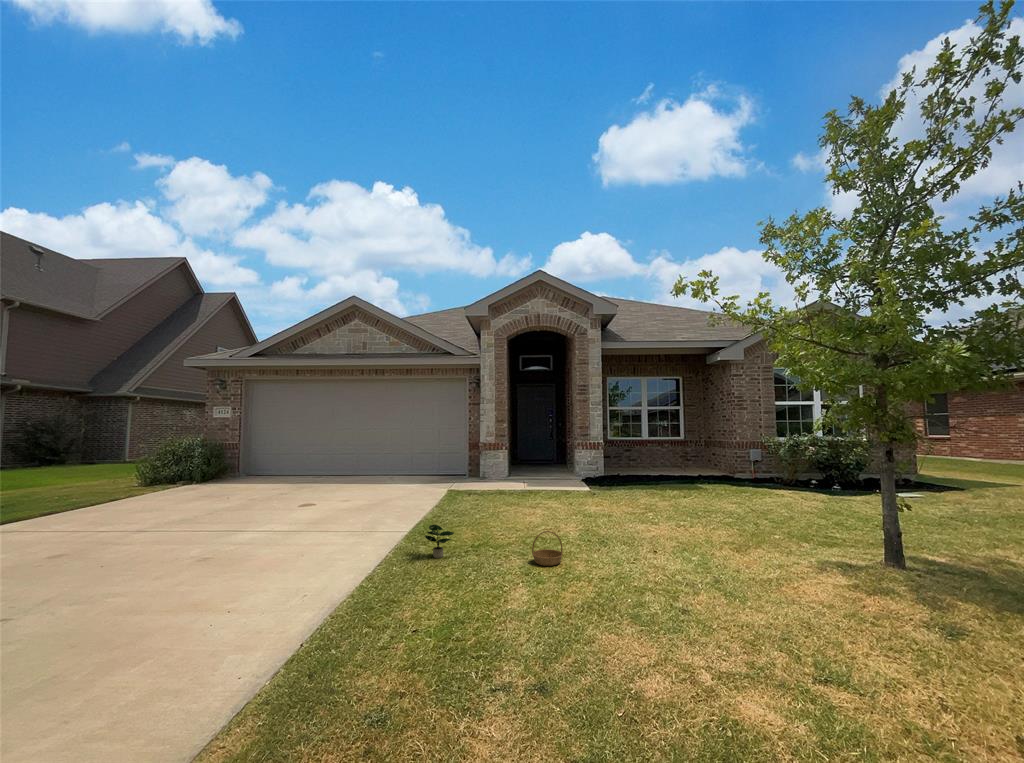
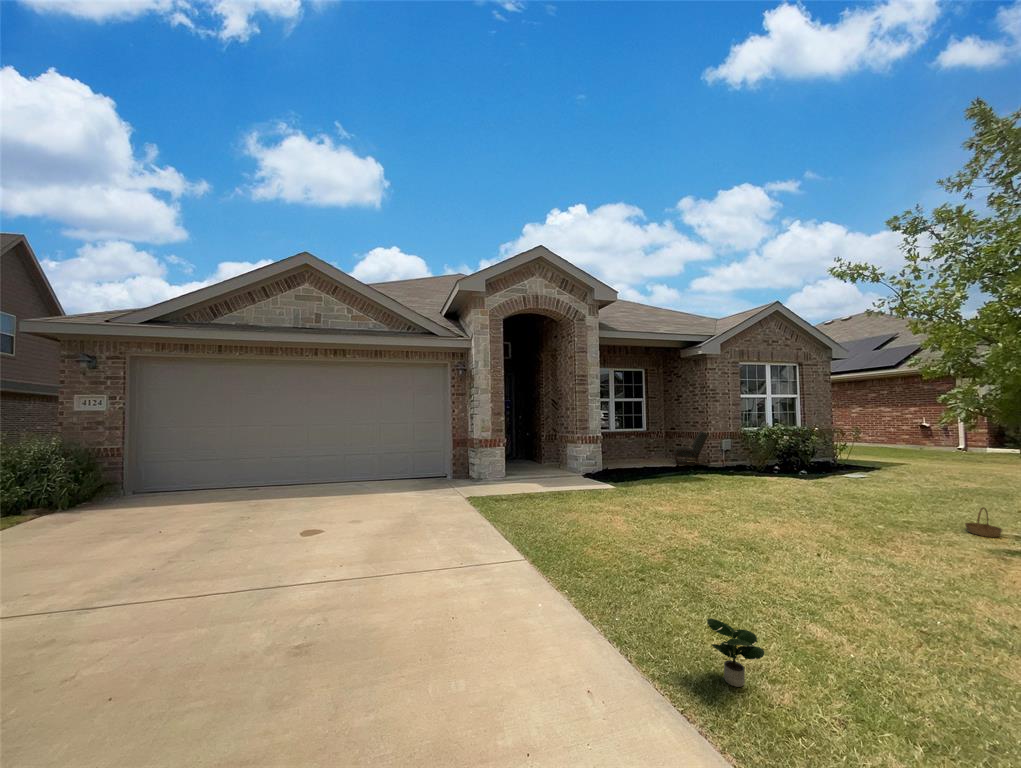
lounge chair: none [695,441,733,476] -> present [674,431,708,465]
basket: present [532,531,563,566] -> present [965,507,1002,537]

